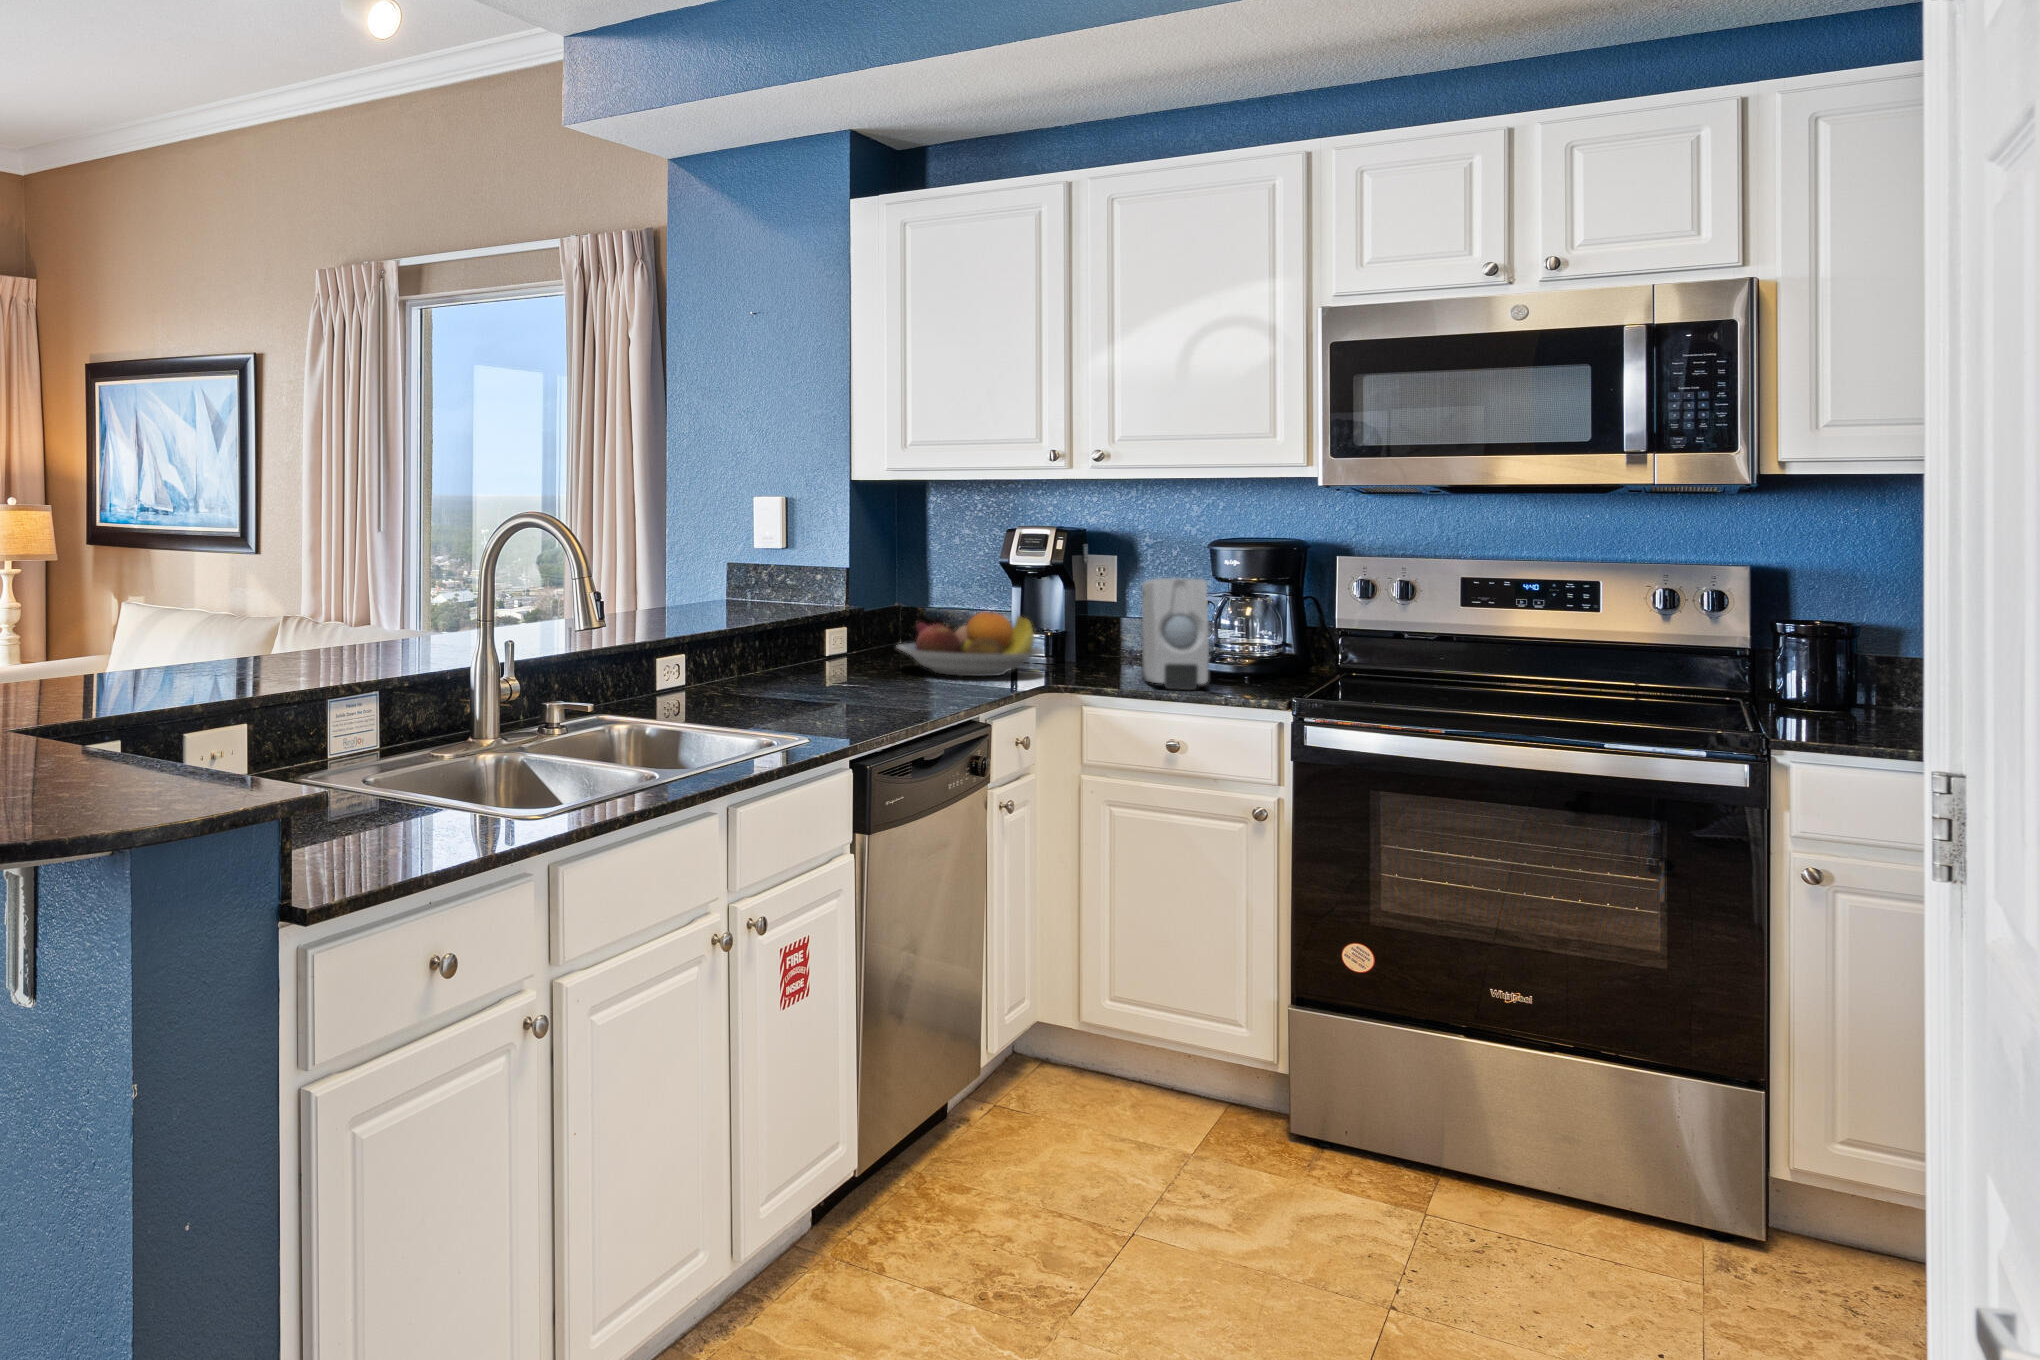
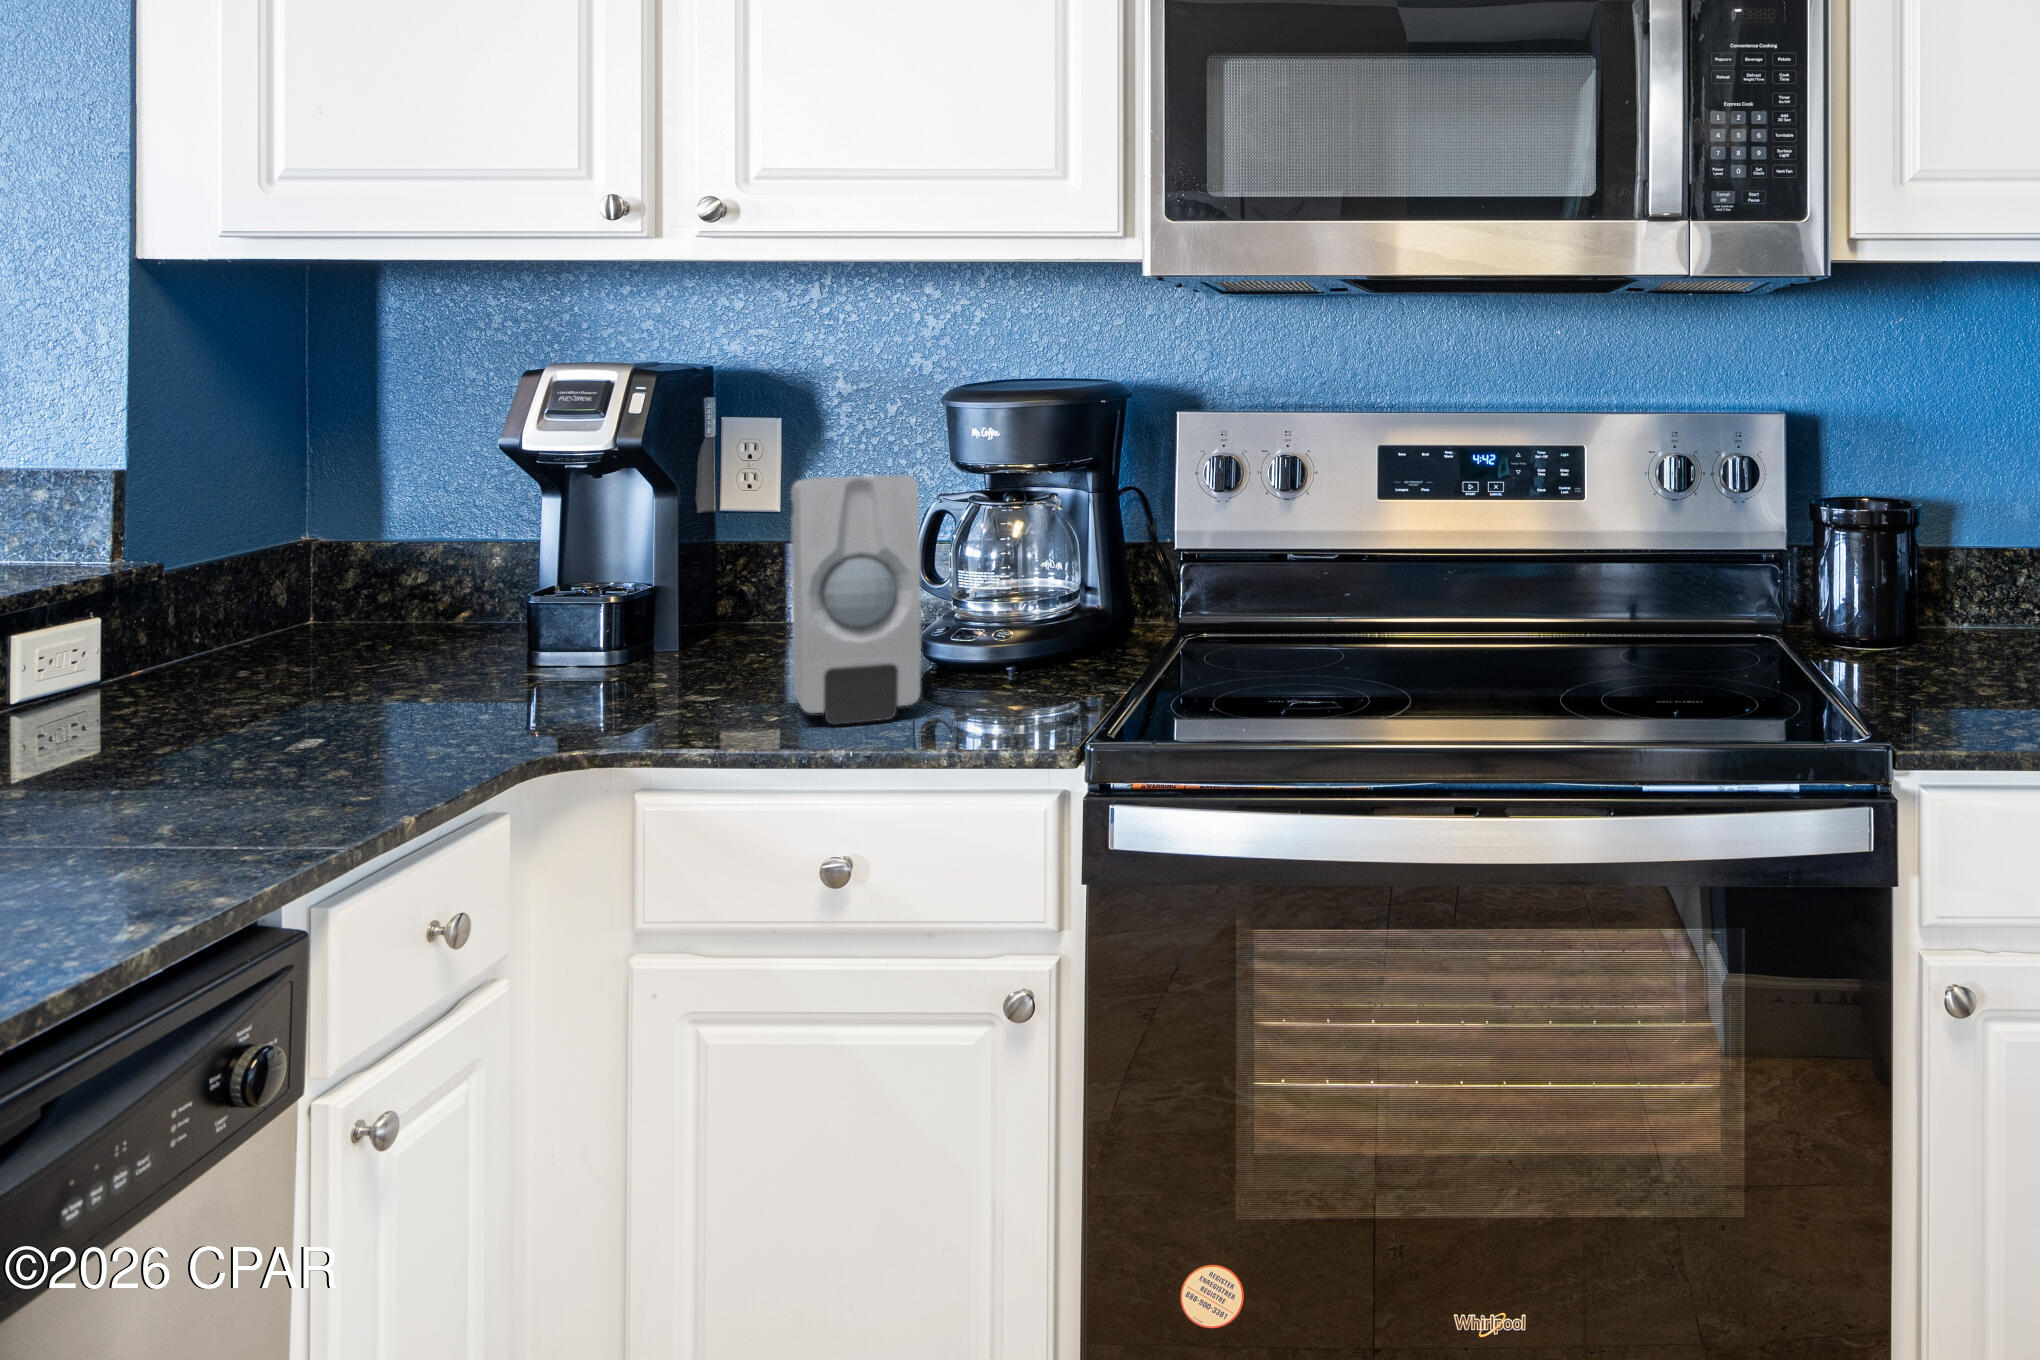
fruit bowl: present [897,612,1043,676] -> none [163,564,573,733]

